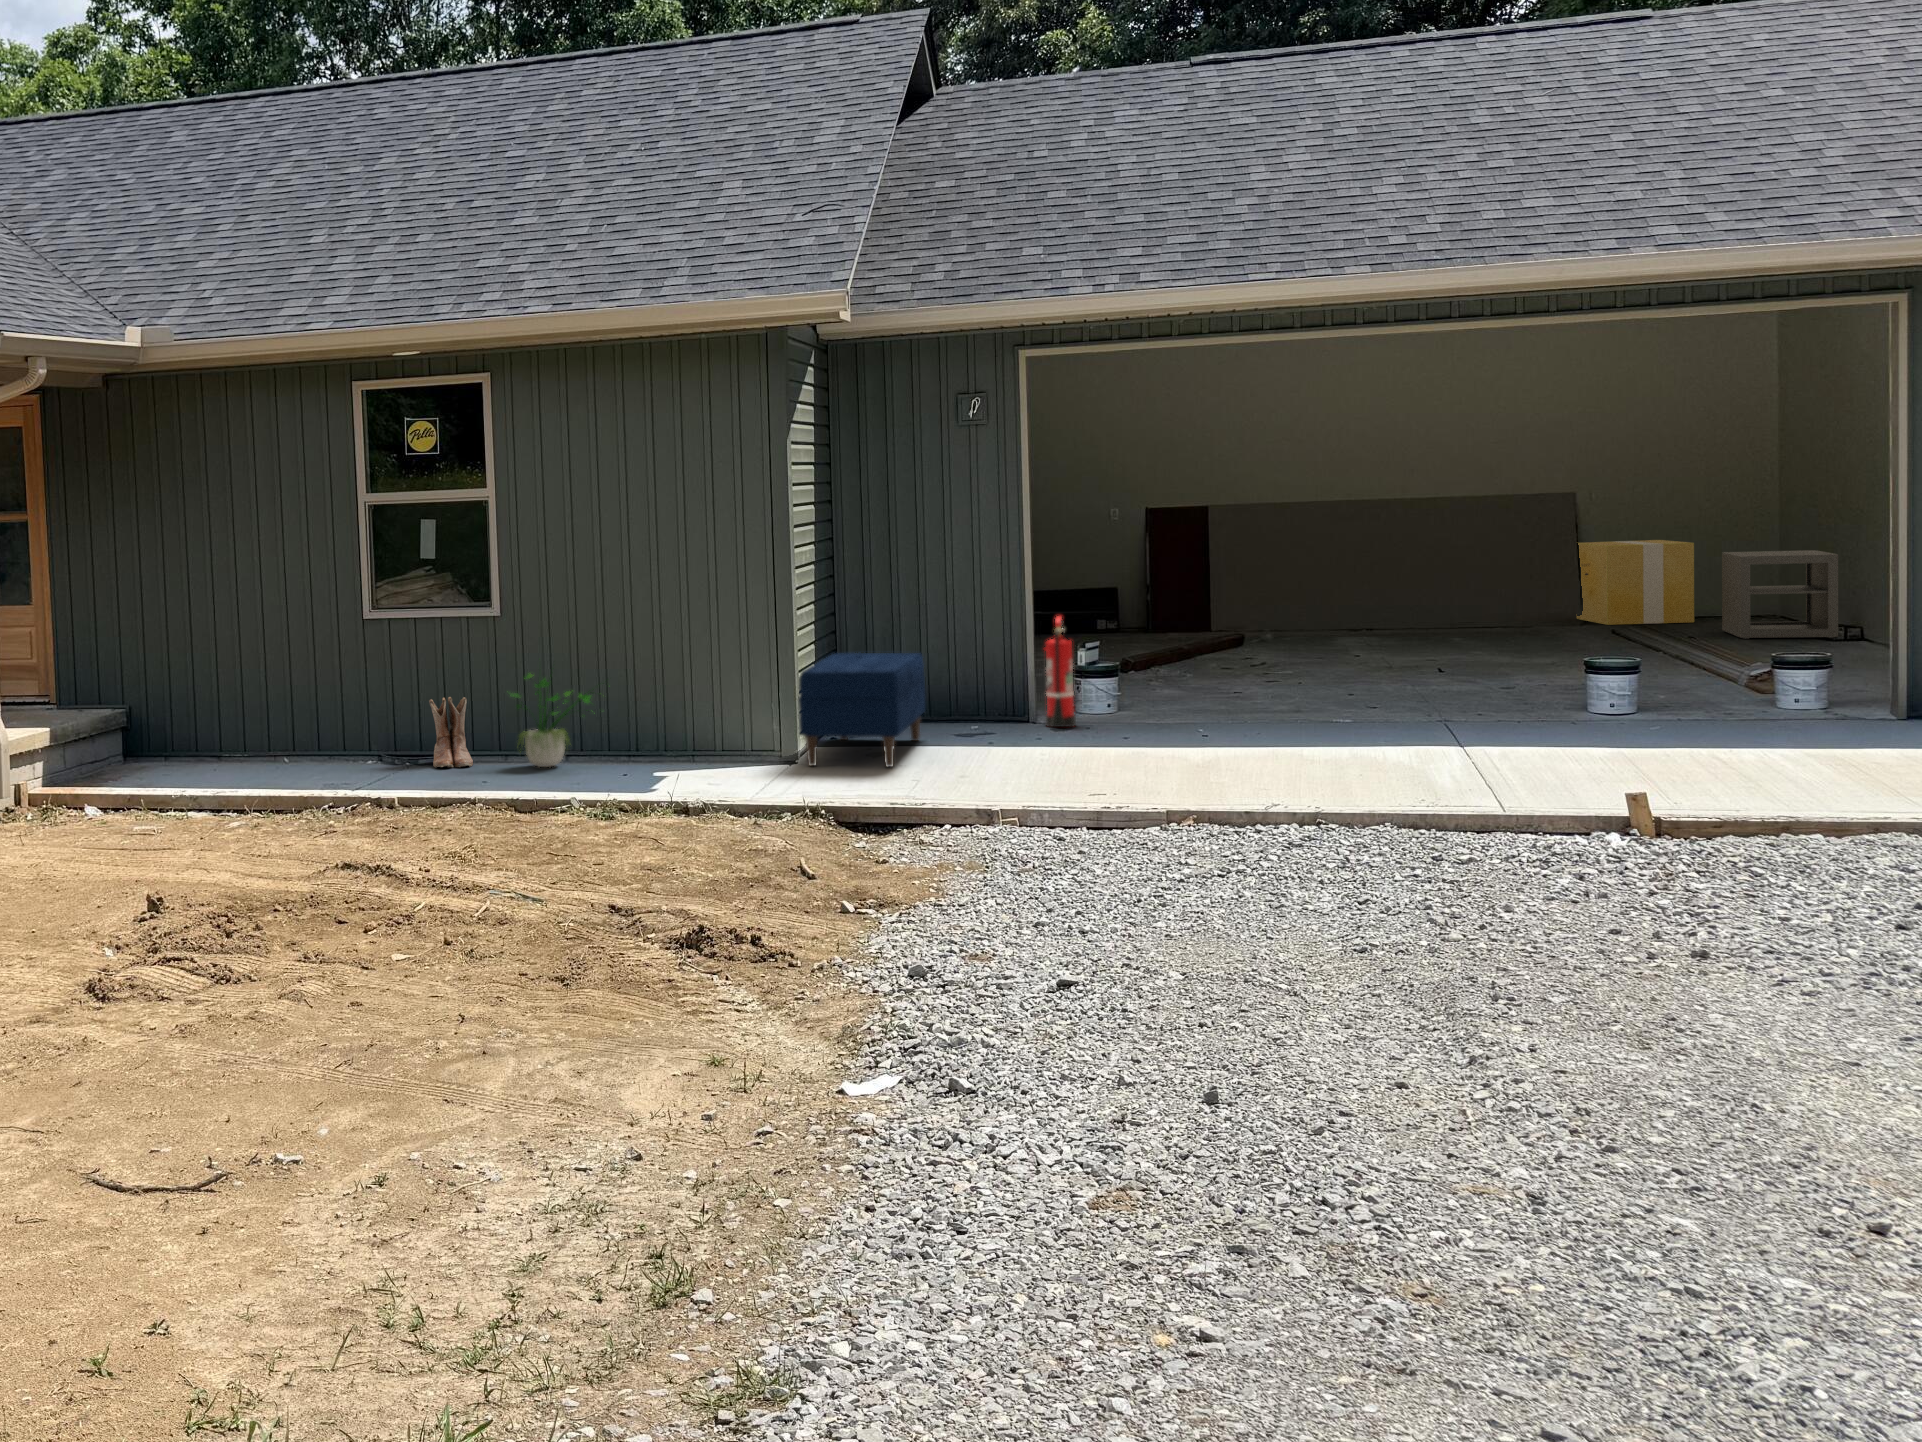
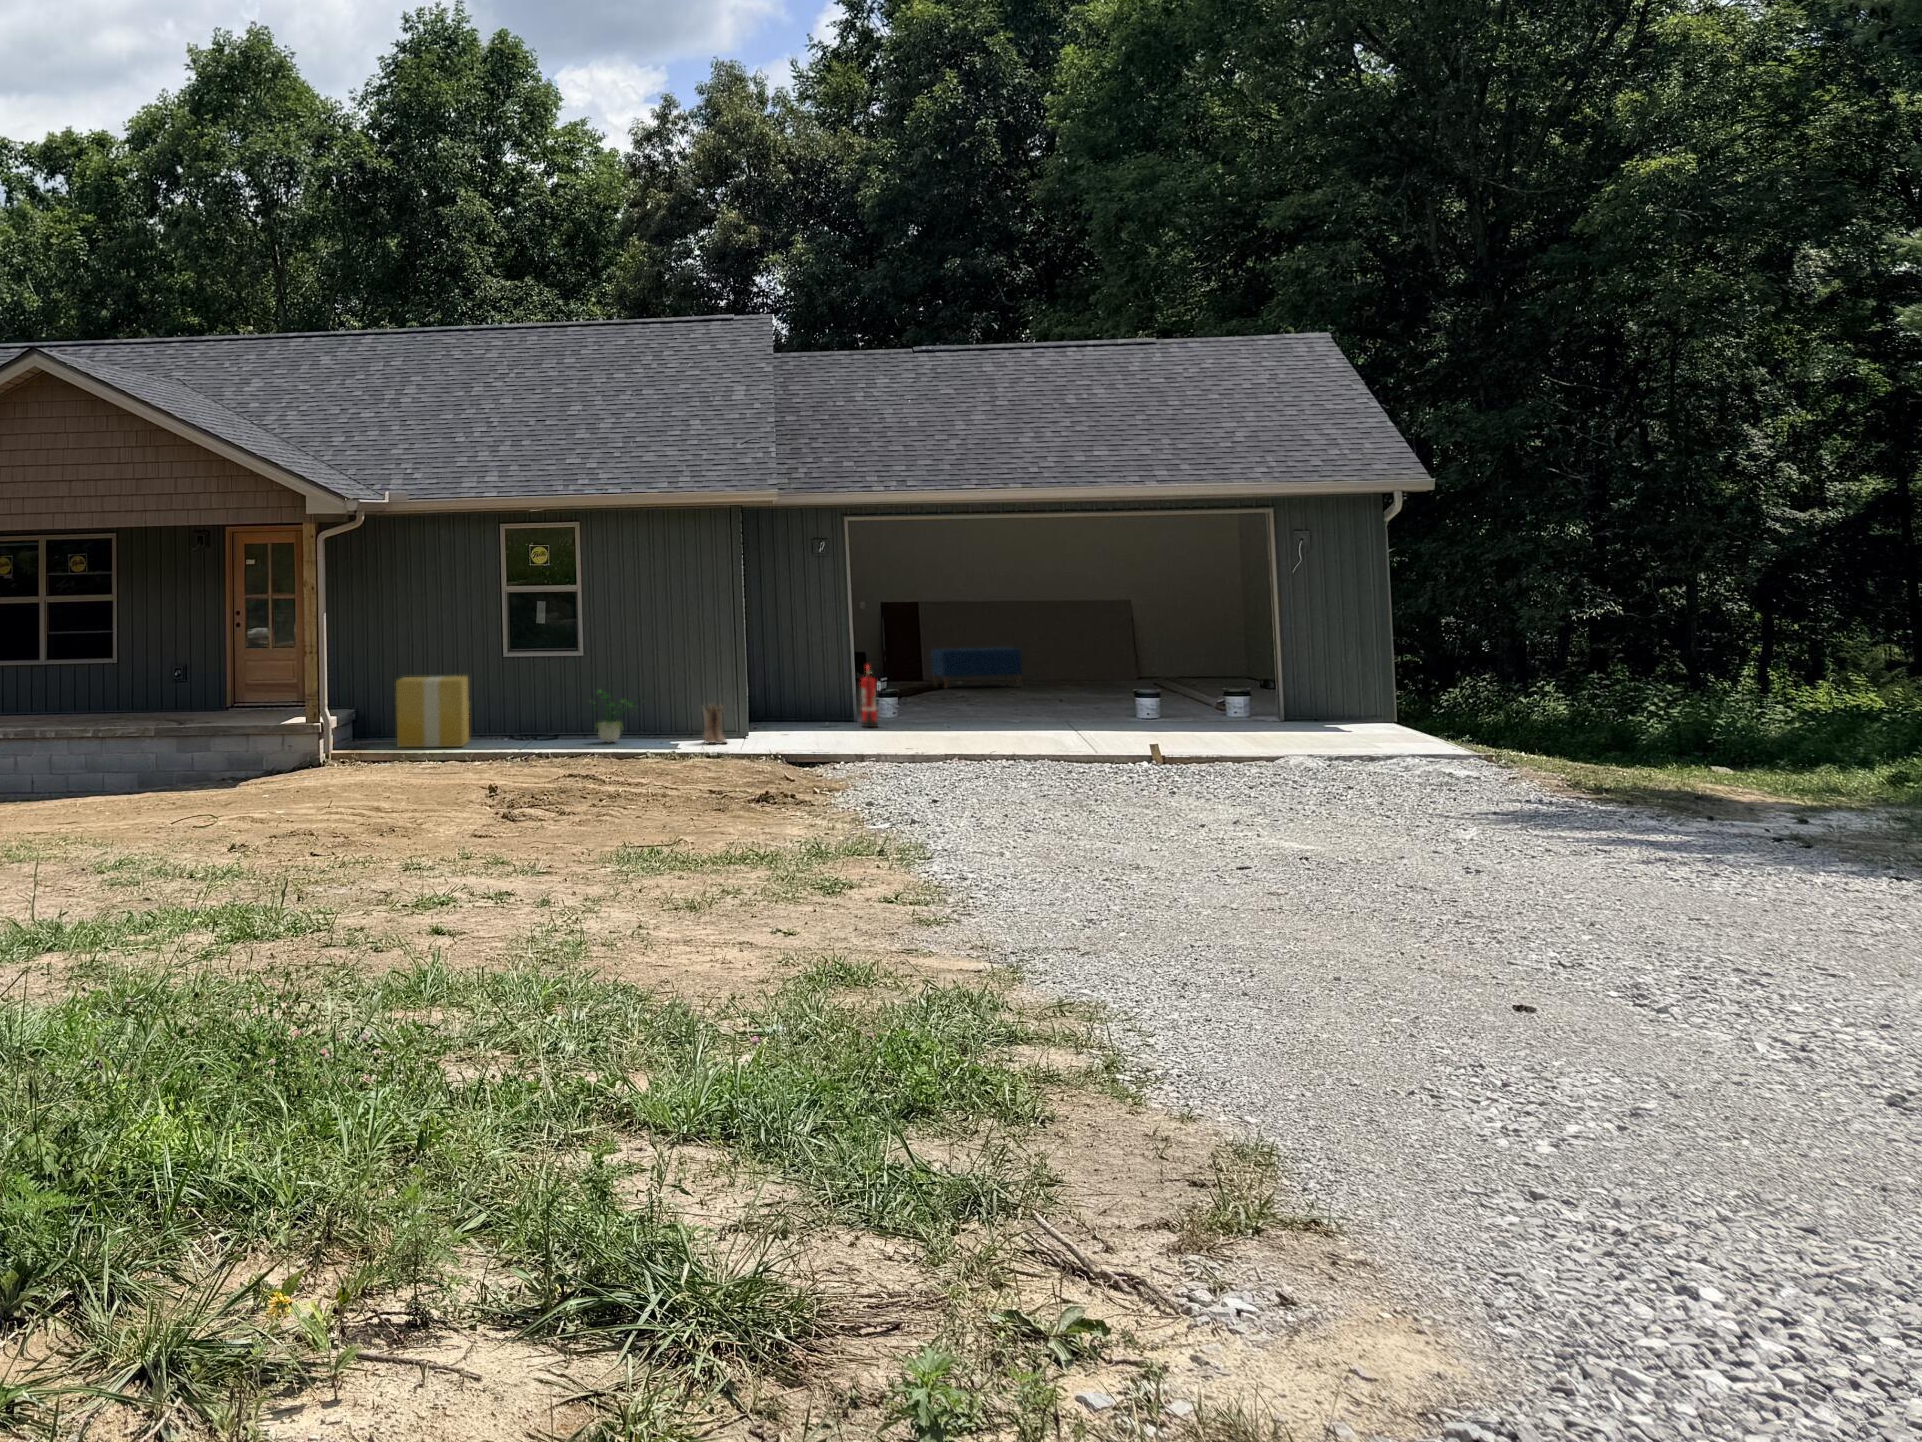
cardboard box: present [1577,540,1694,625] -> present [396,676,469,747]
storage cabinet: present [1722,550,1838,639] -> none [1213,640,1274,692]
bench: present [798,653,926,767] -> present [931,647,1022,688]
boots: present [429,697,473,768] -> present [703,705,726,744]

